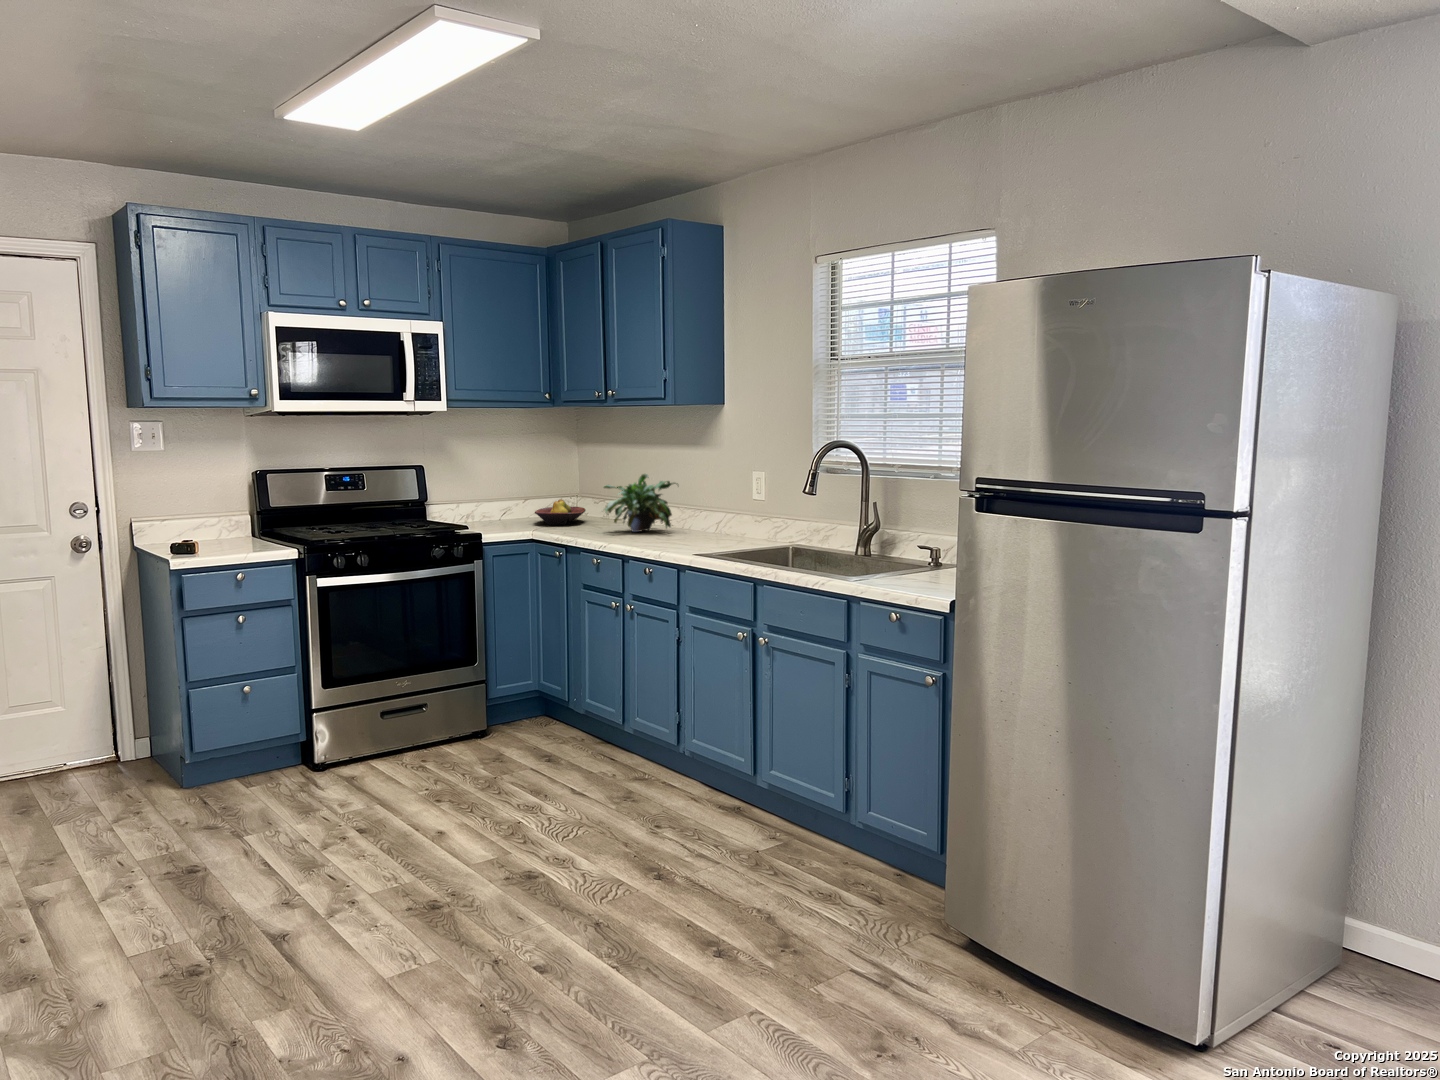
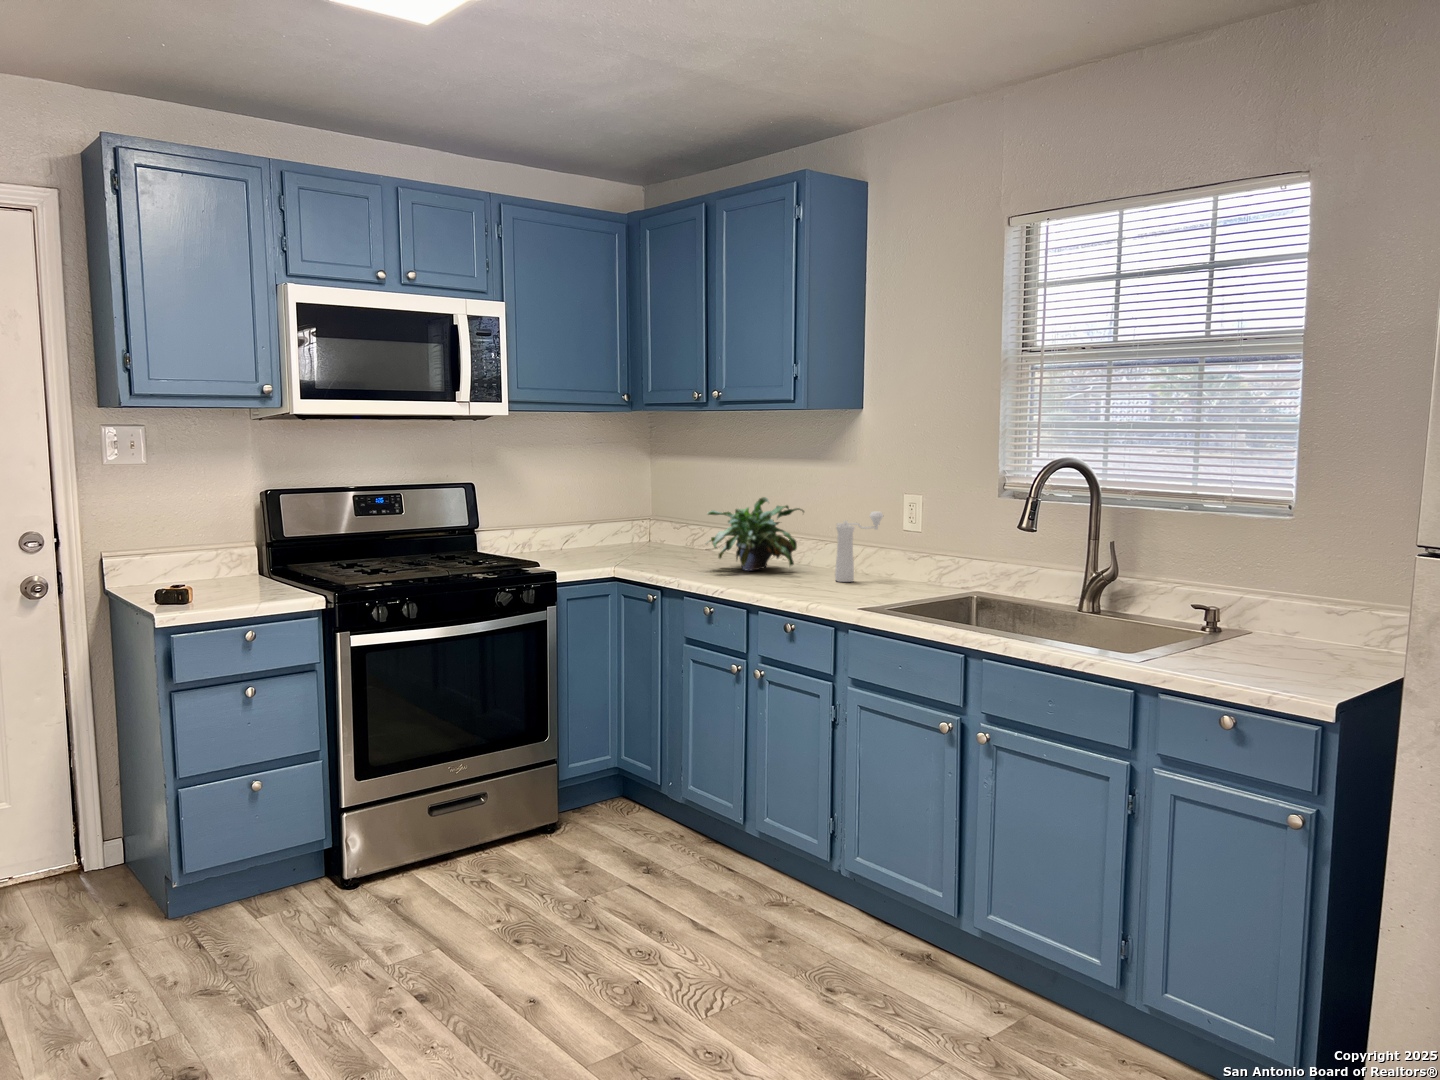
pepper mill: none [696,484,735,539] -> present [835,512,883,582]
fruit bowl: present [535,499,586,525] -> none [610,526,671,559]

